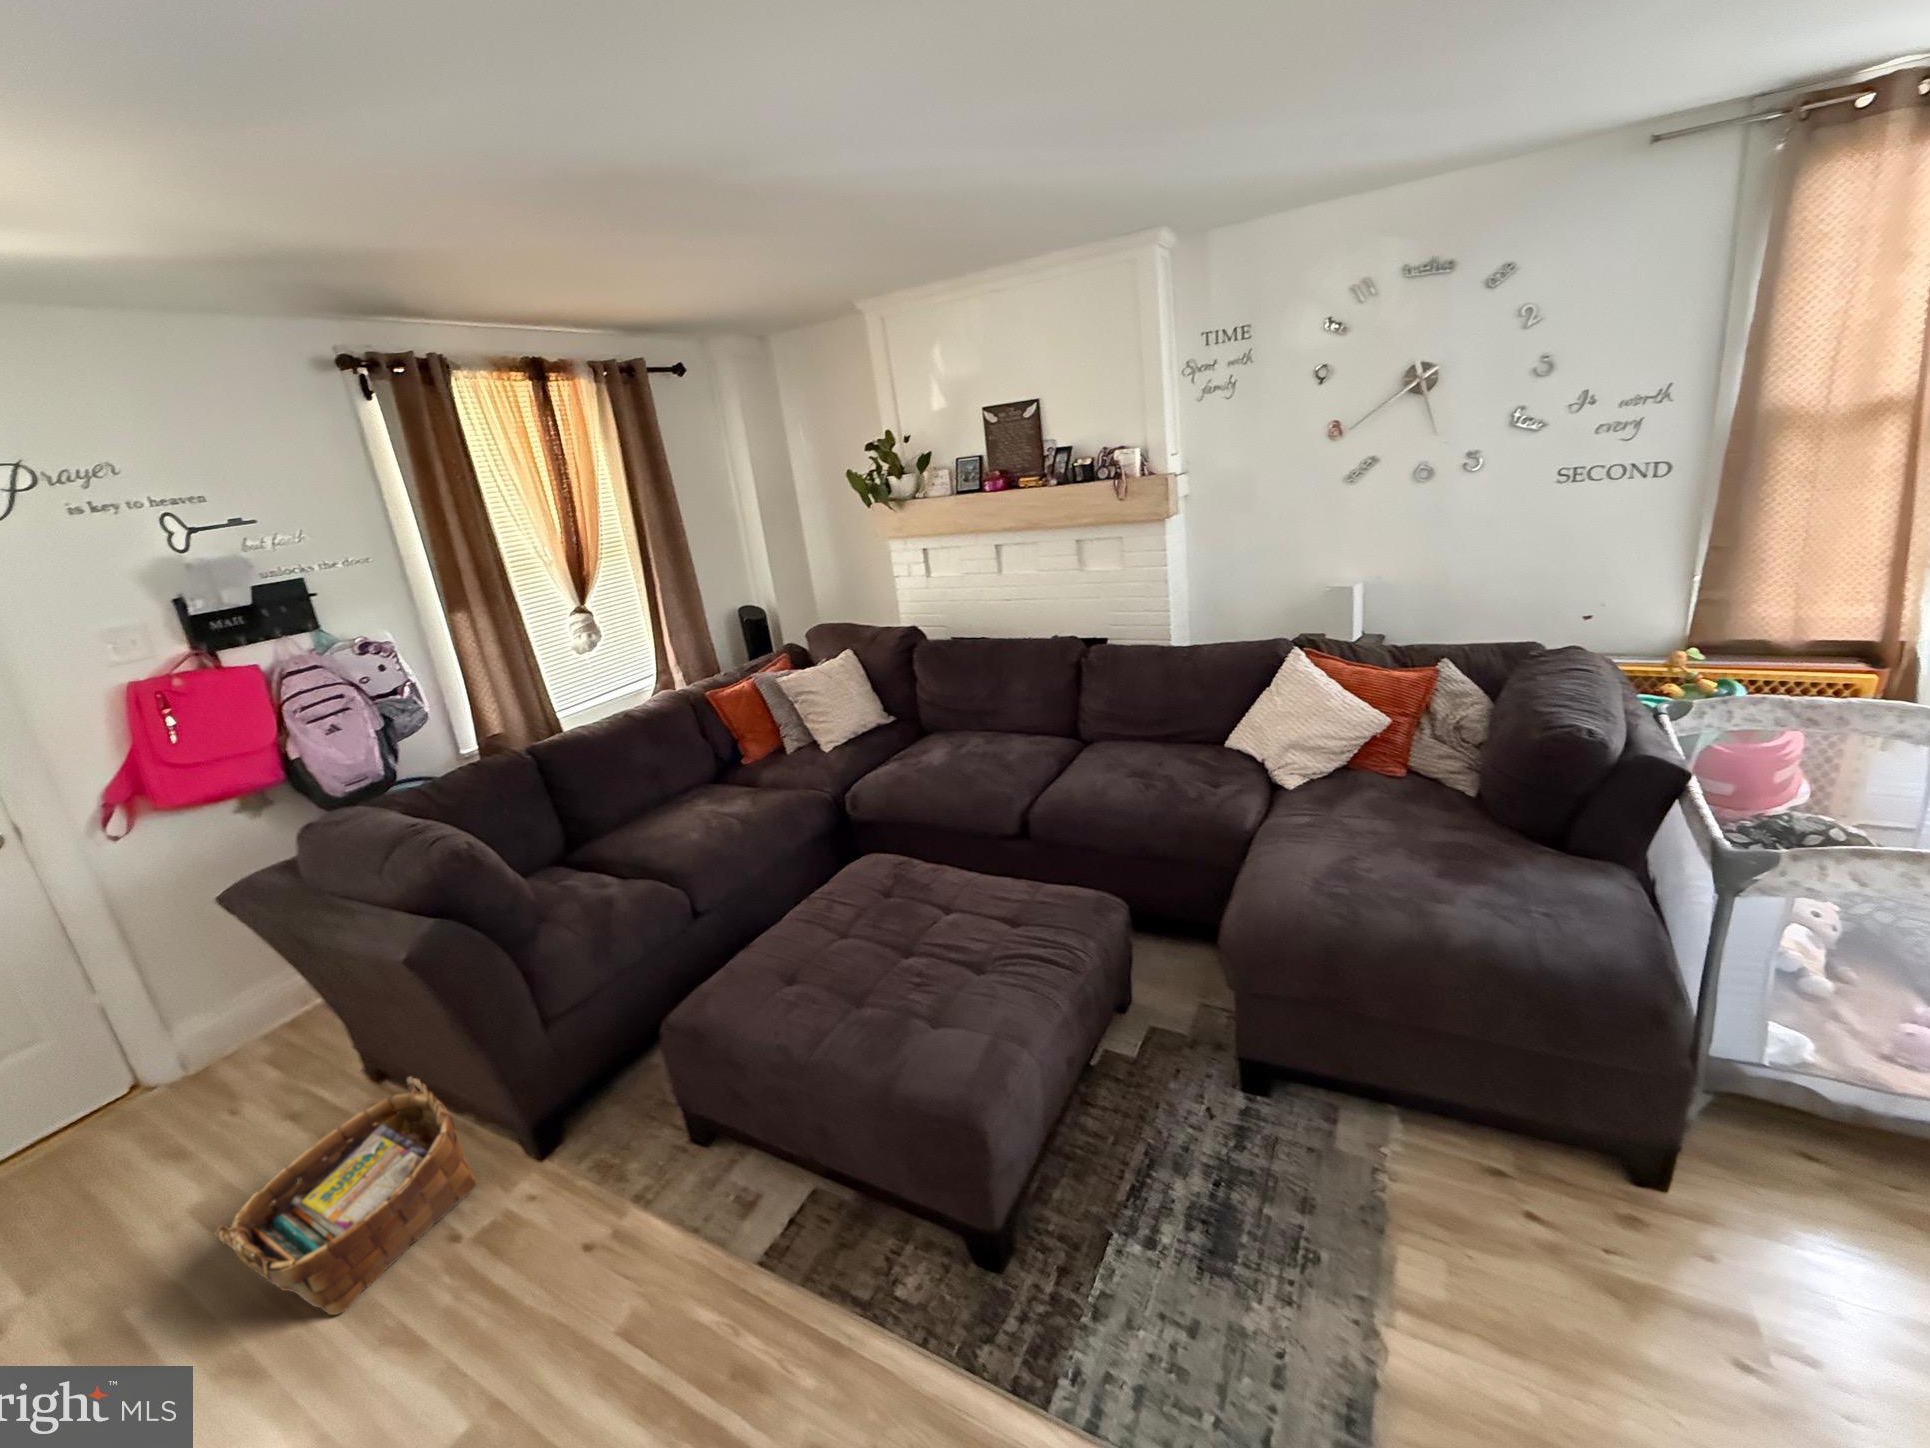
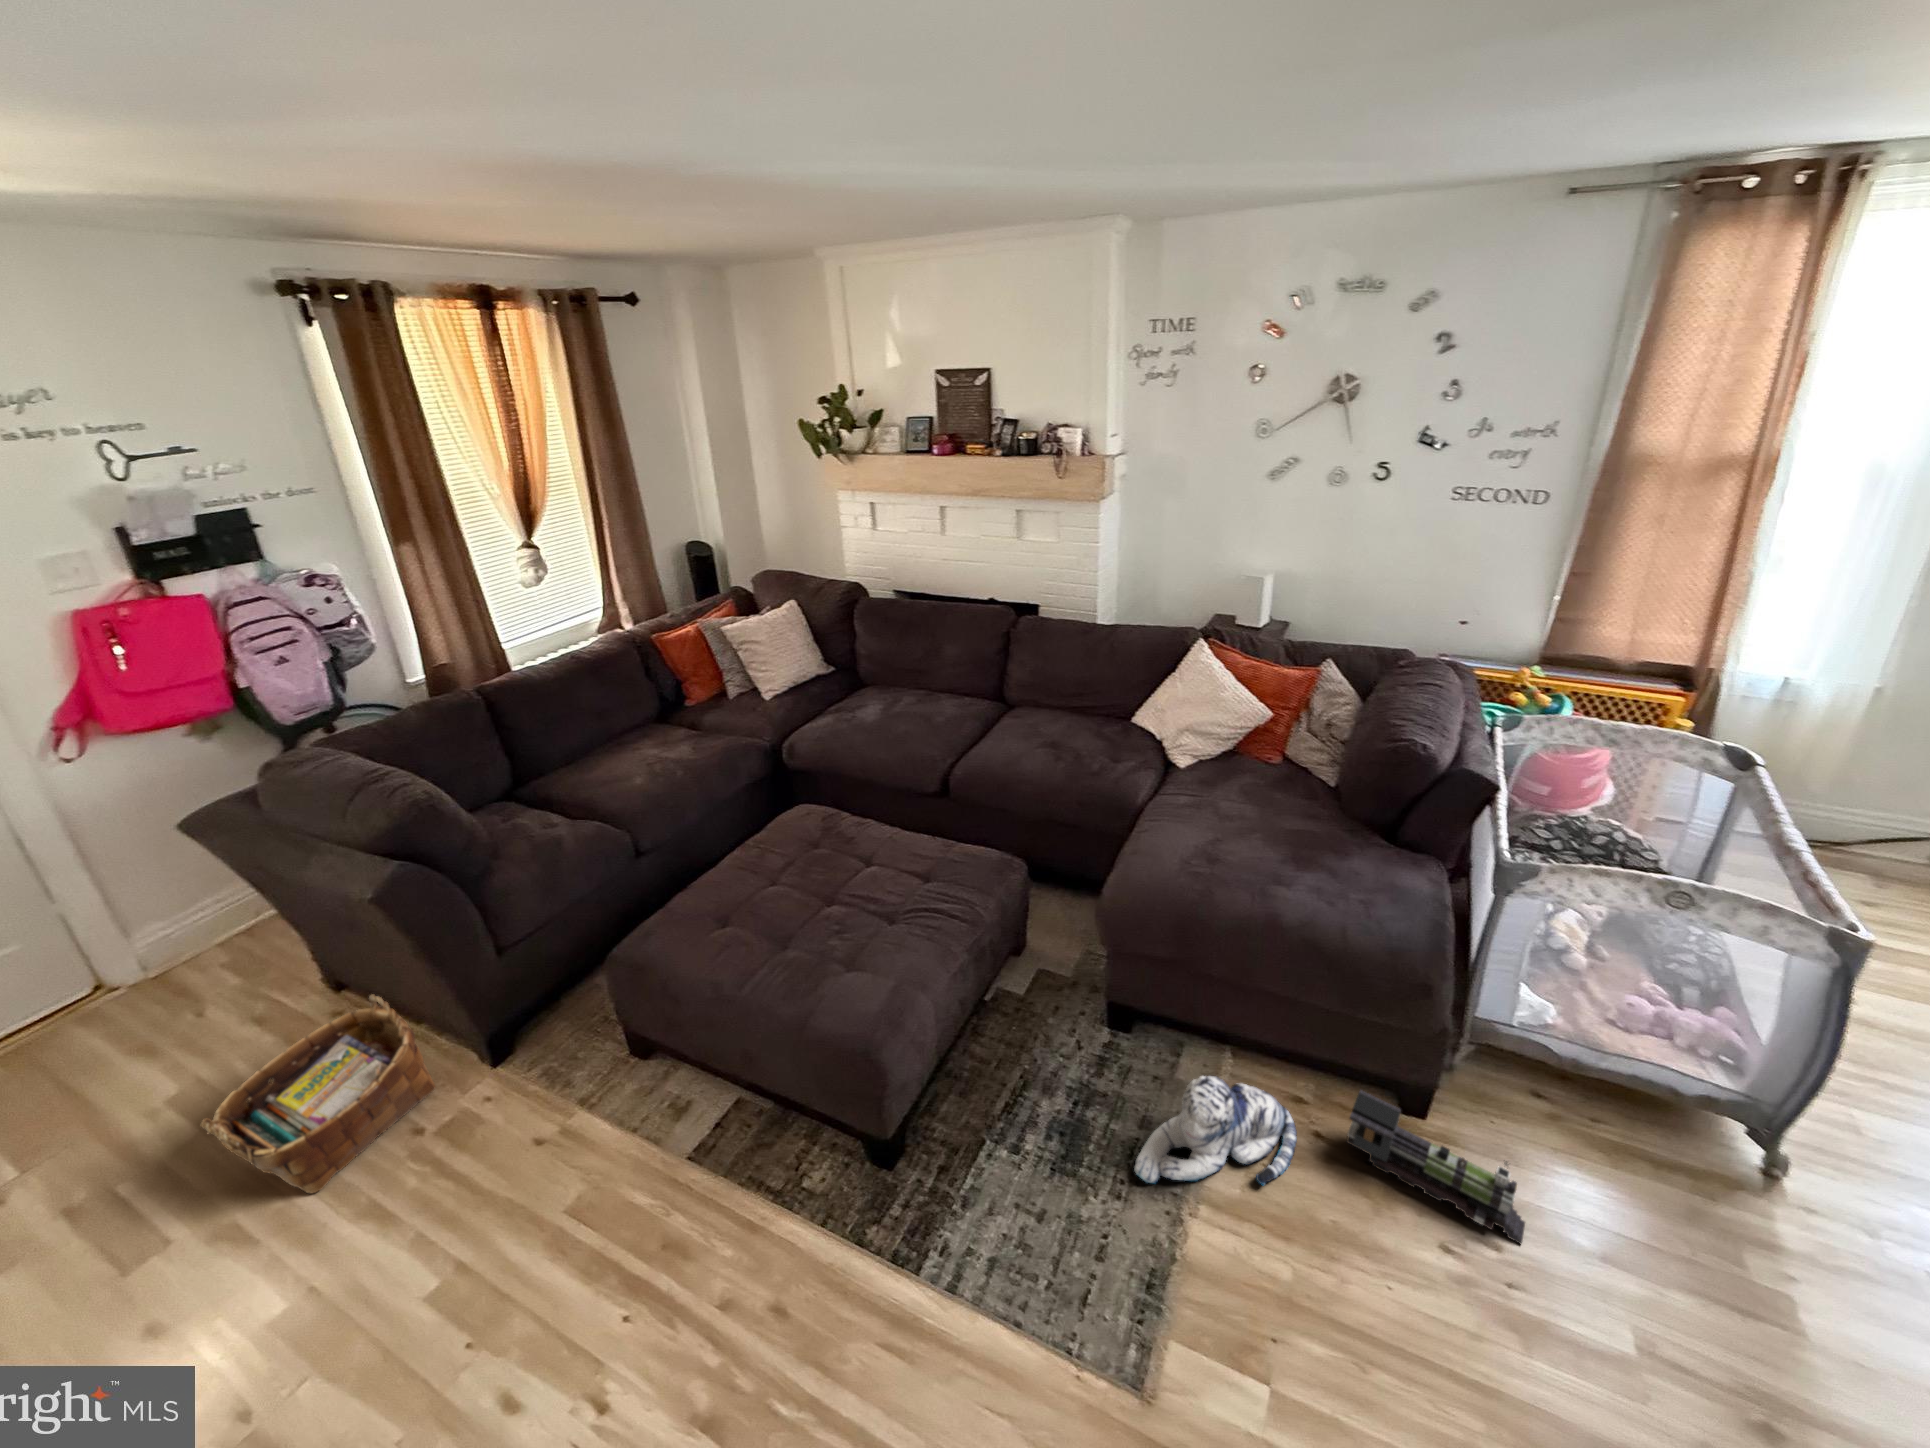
plush toy: none [1303,1142,1506,1286] -> present [1134,1076,1297,1185]
toy train: none [1571,1155,1851,1364] -> present [1347,1090,1525,1244]

